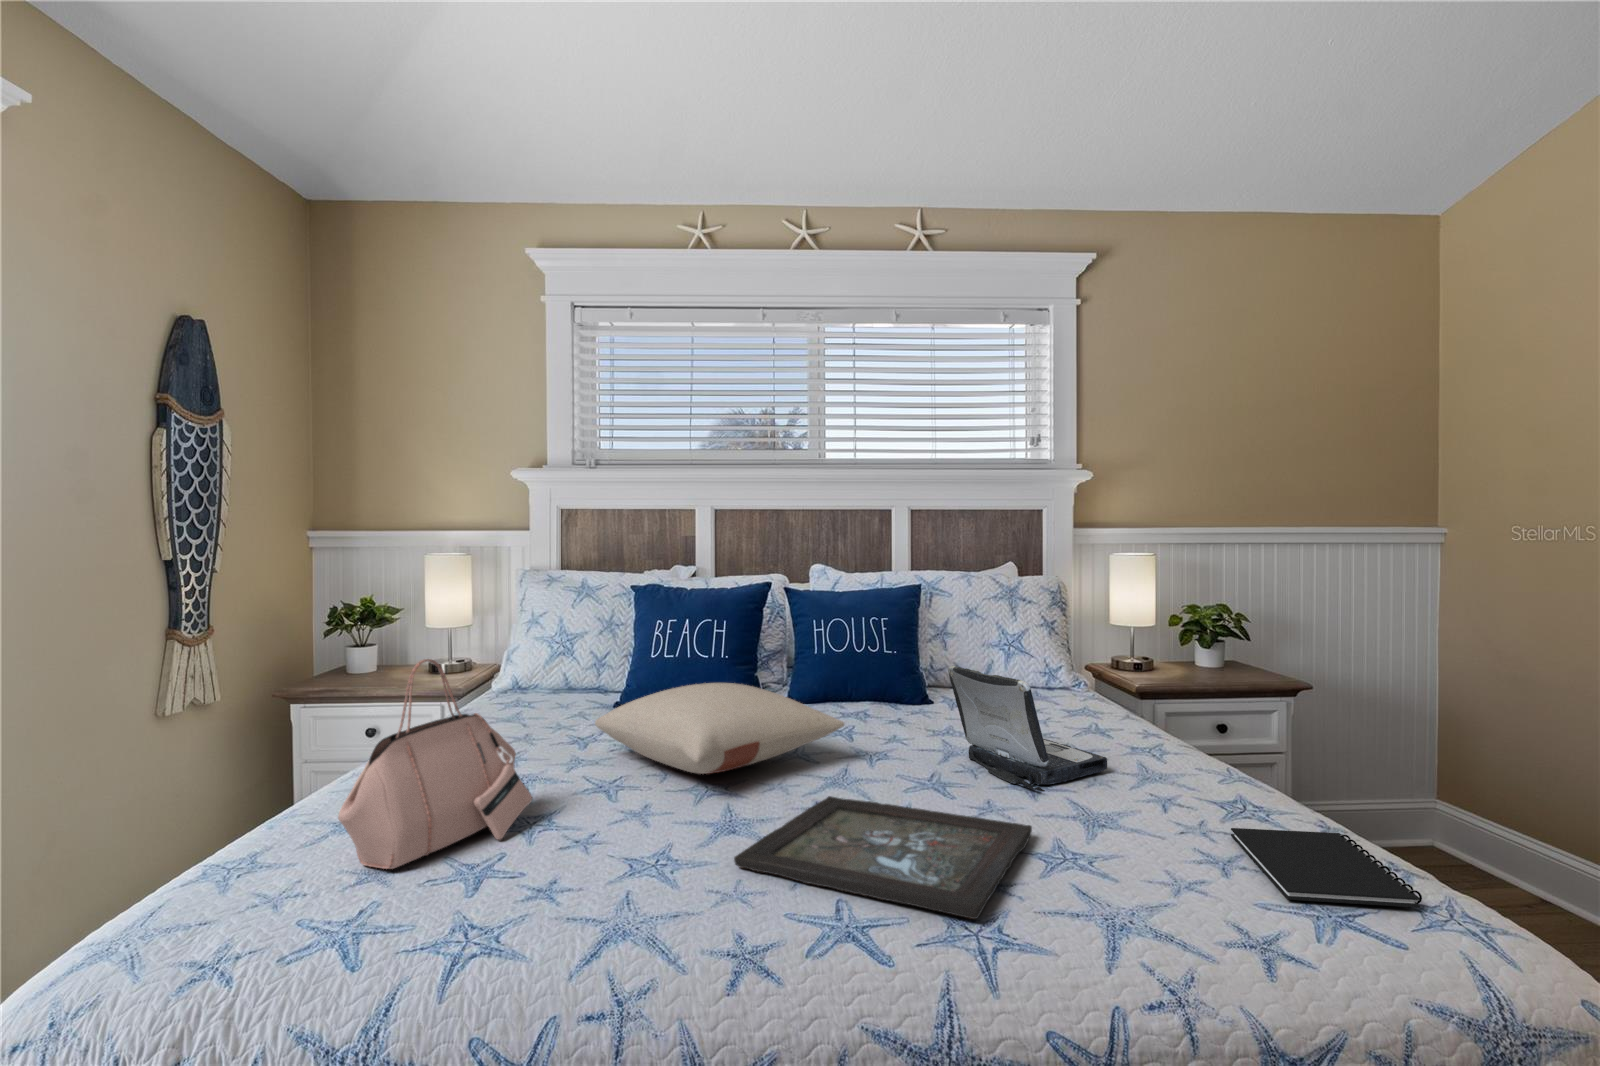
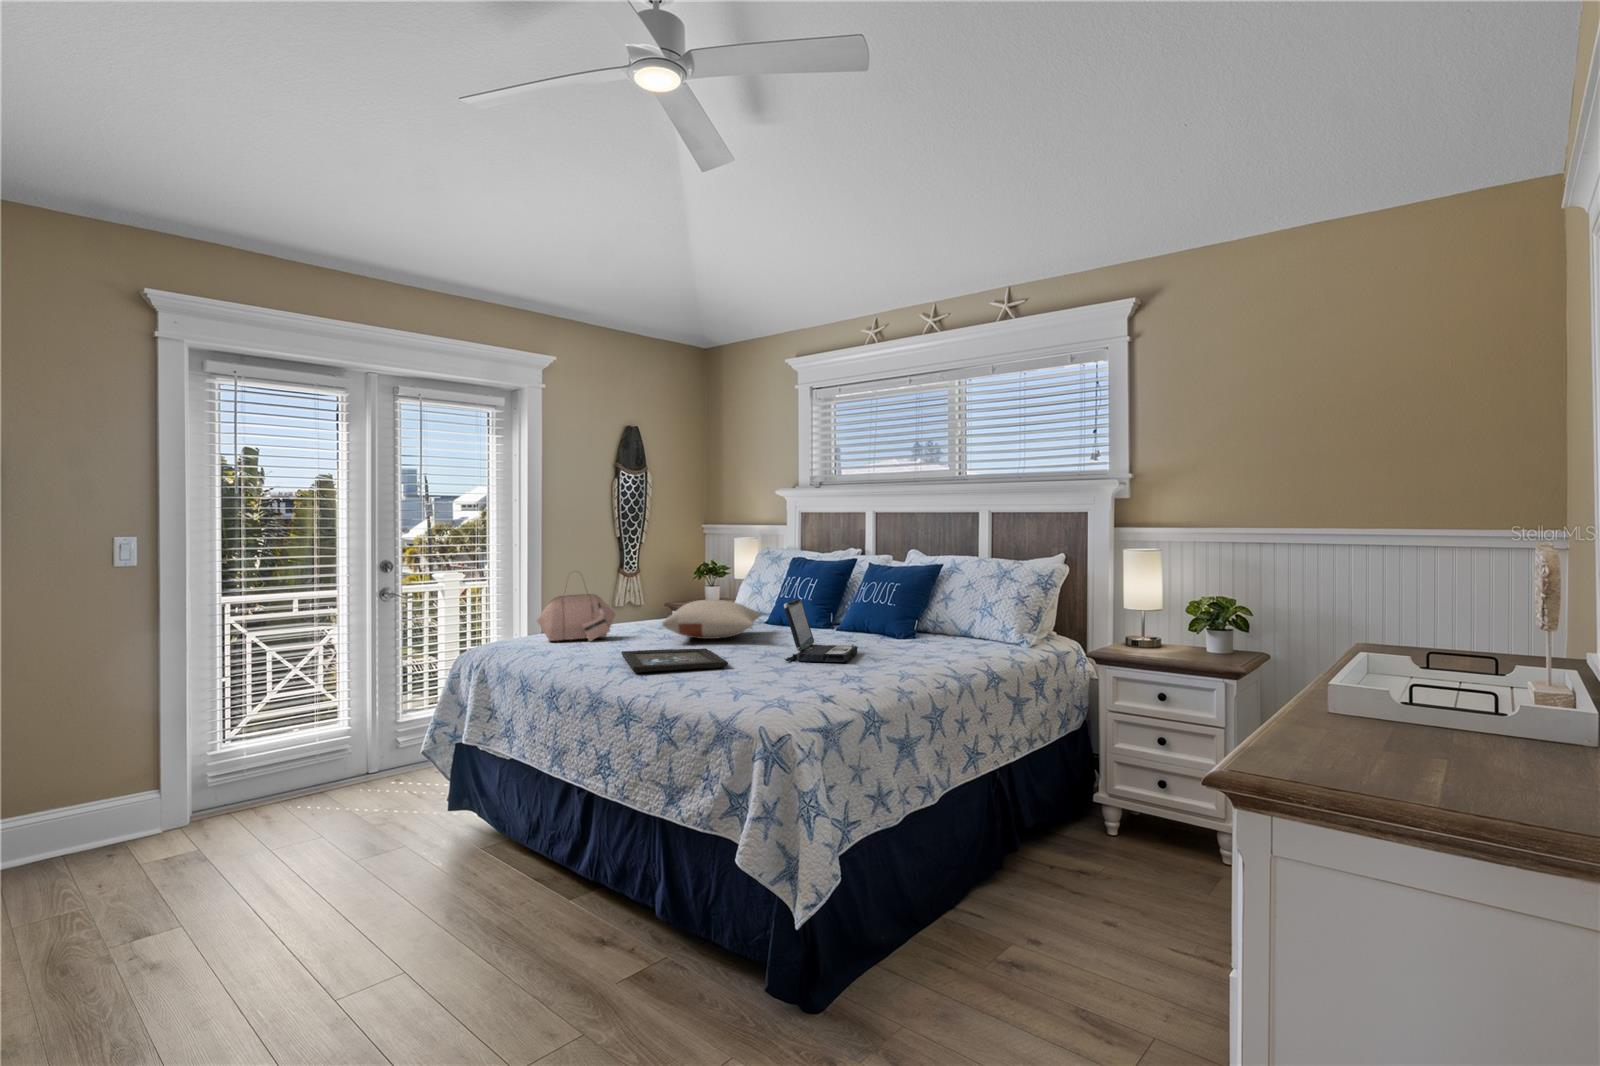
notebook: present [1231,828,1422,908] -> none [737,677,831,700]

